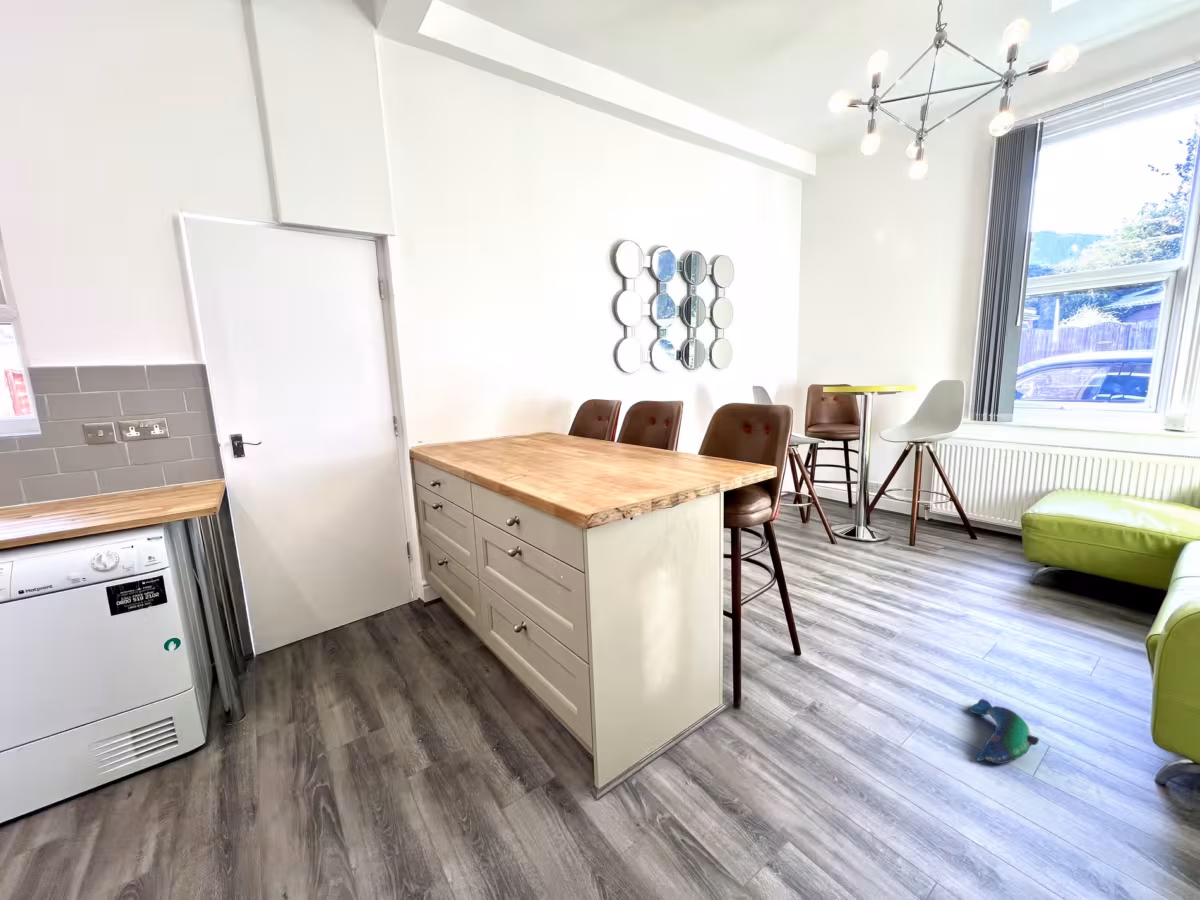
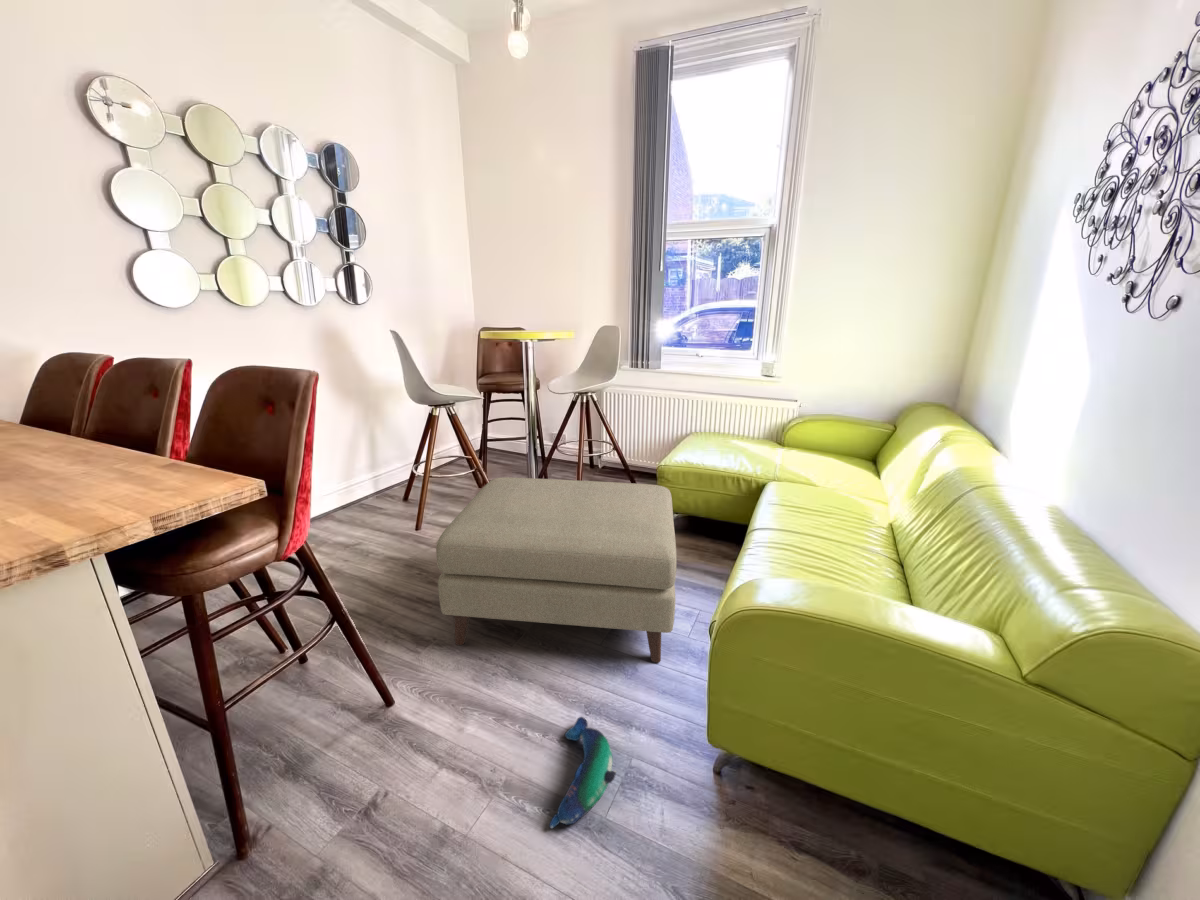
ottoman: none [829,506,1085,685] -> present [436,477,677,663]

